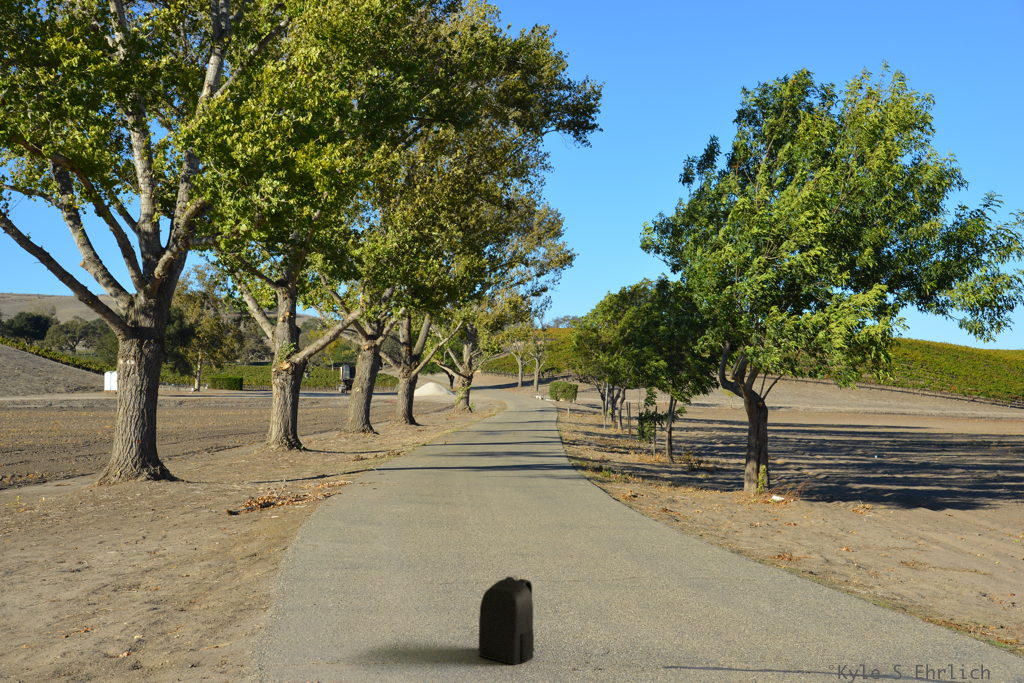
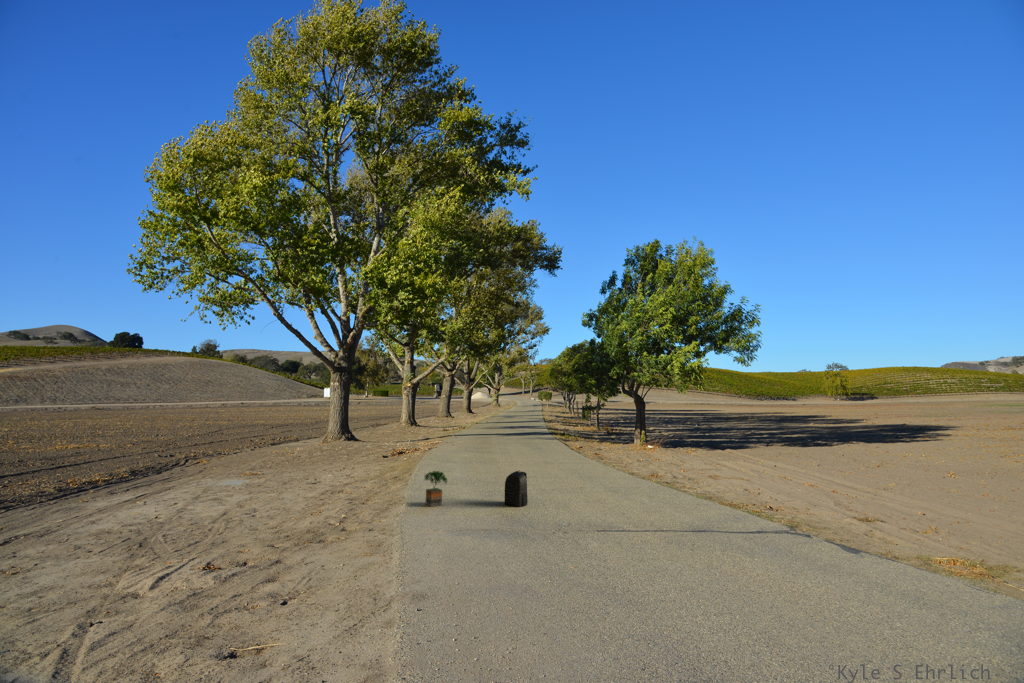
potted tree: none [283,575,343,664] -> present [425,471,447,507]

